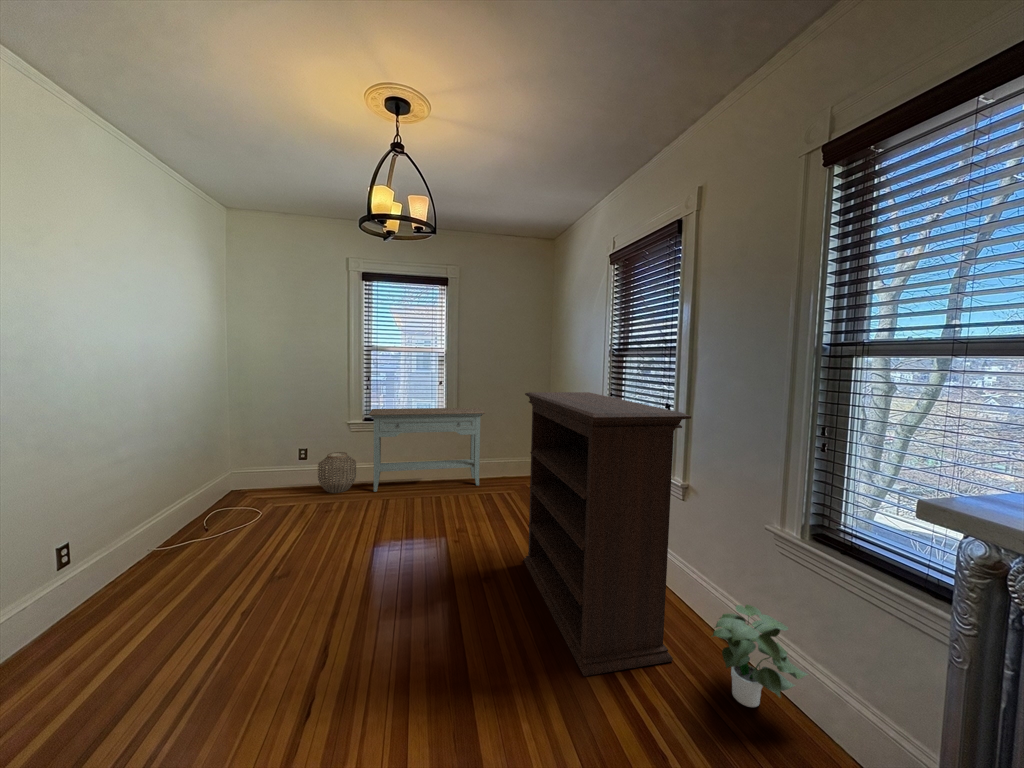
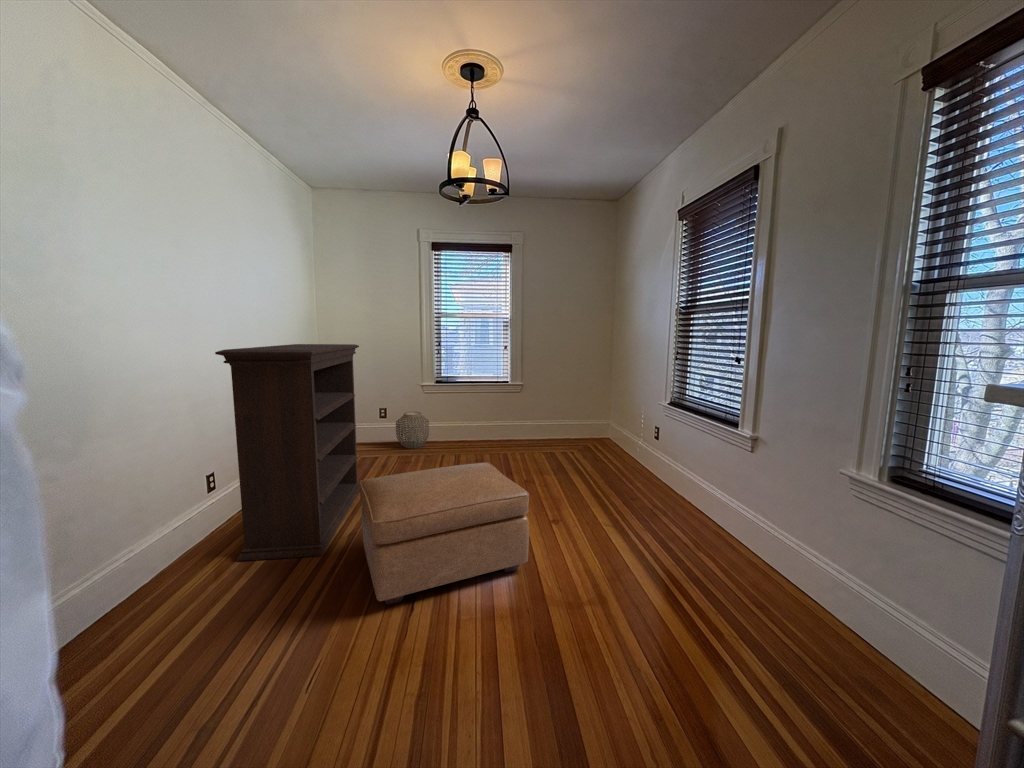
bookshelf: present [524,392,691,676] -> present [215,344,360,561]
console table: present [369,408,485,492] -> none [440,372,549,448]
ottoman: none [255,519,454,713] -> present [360,463,529,605]
potted plant: present [712,605,808,707] -> none [777,546,880,638]

